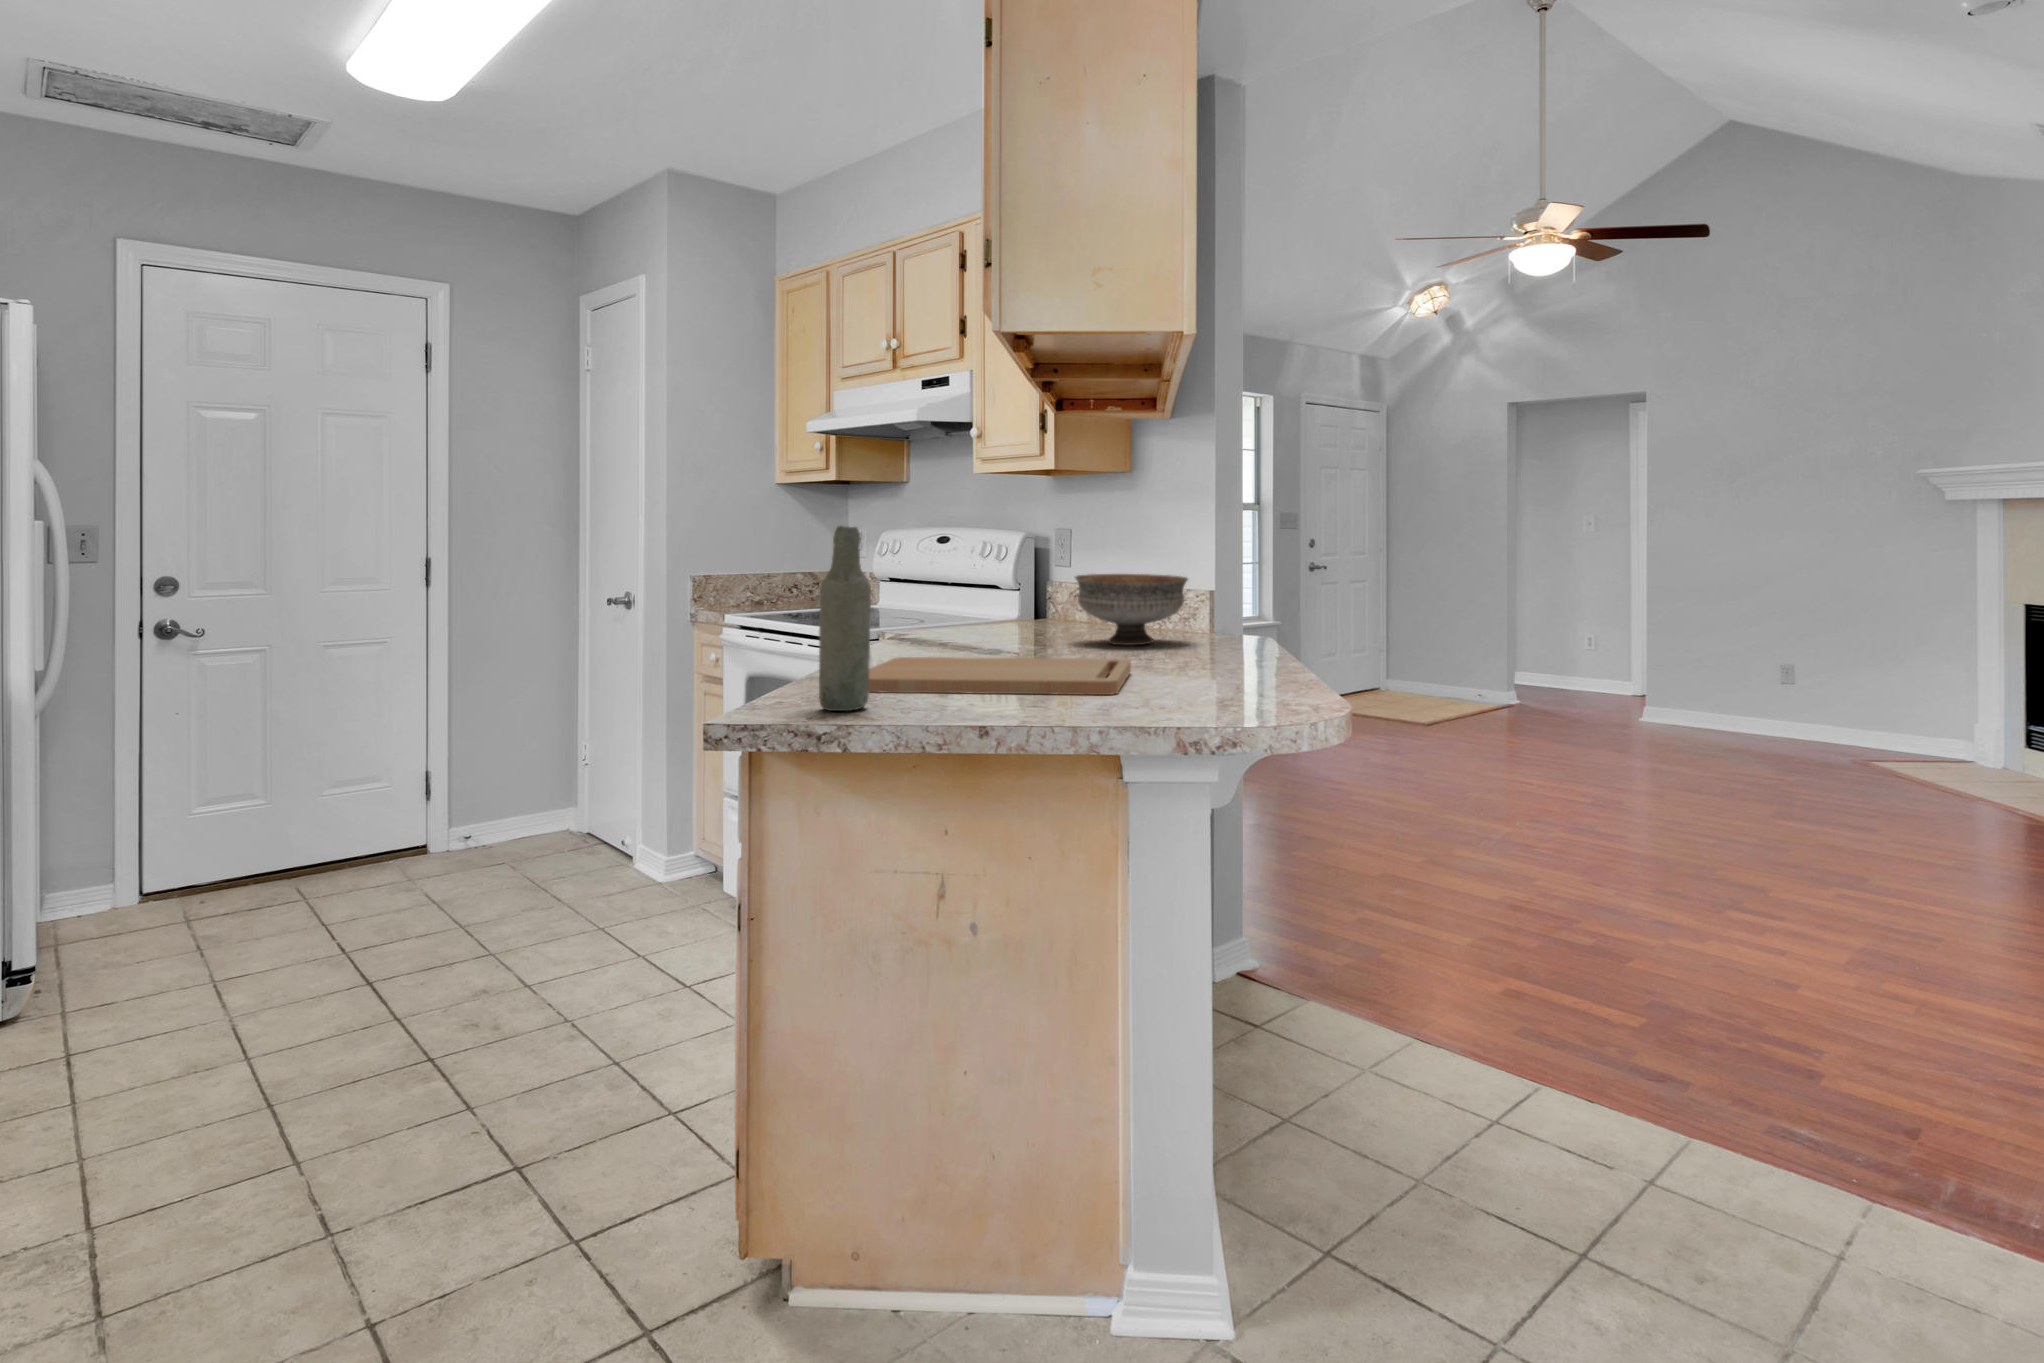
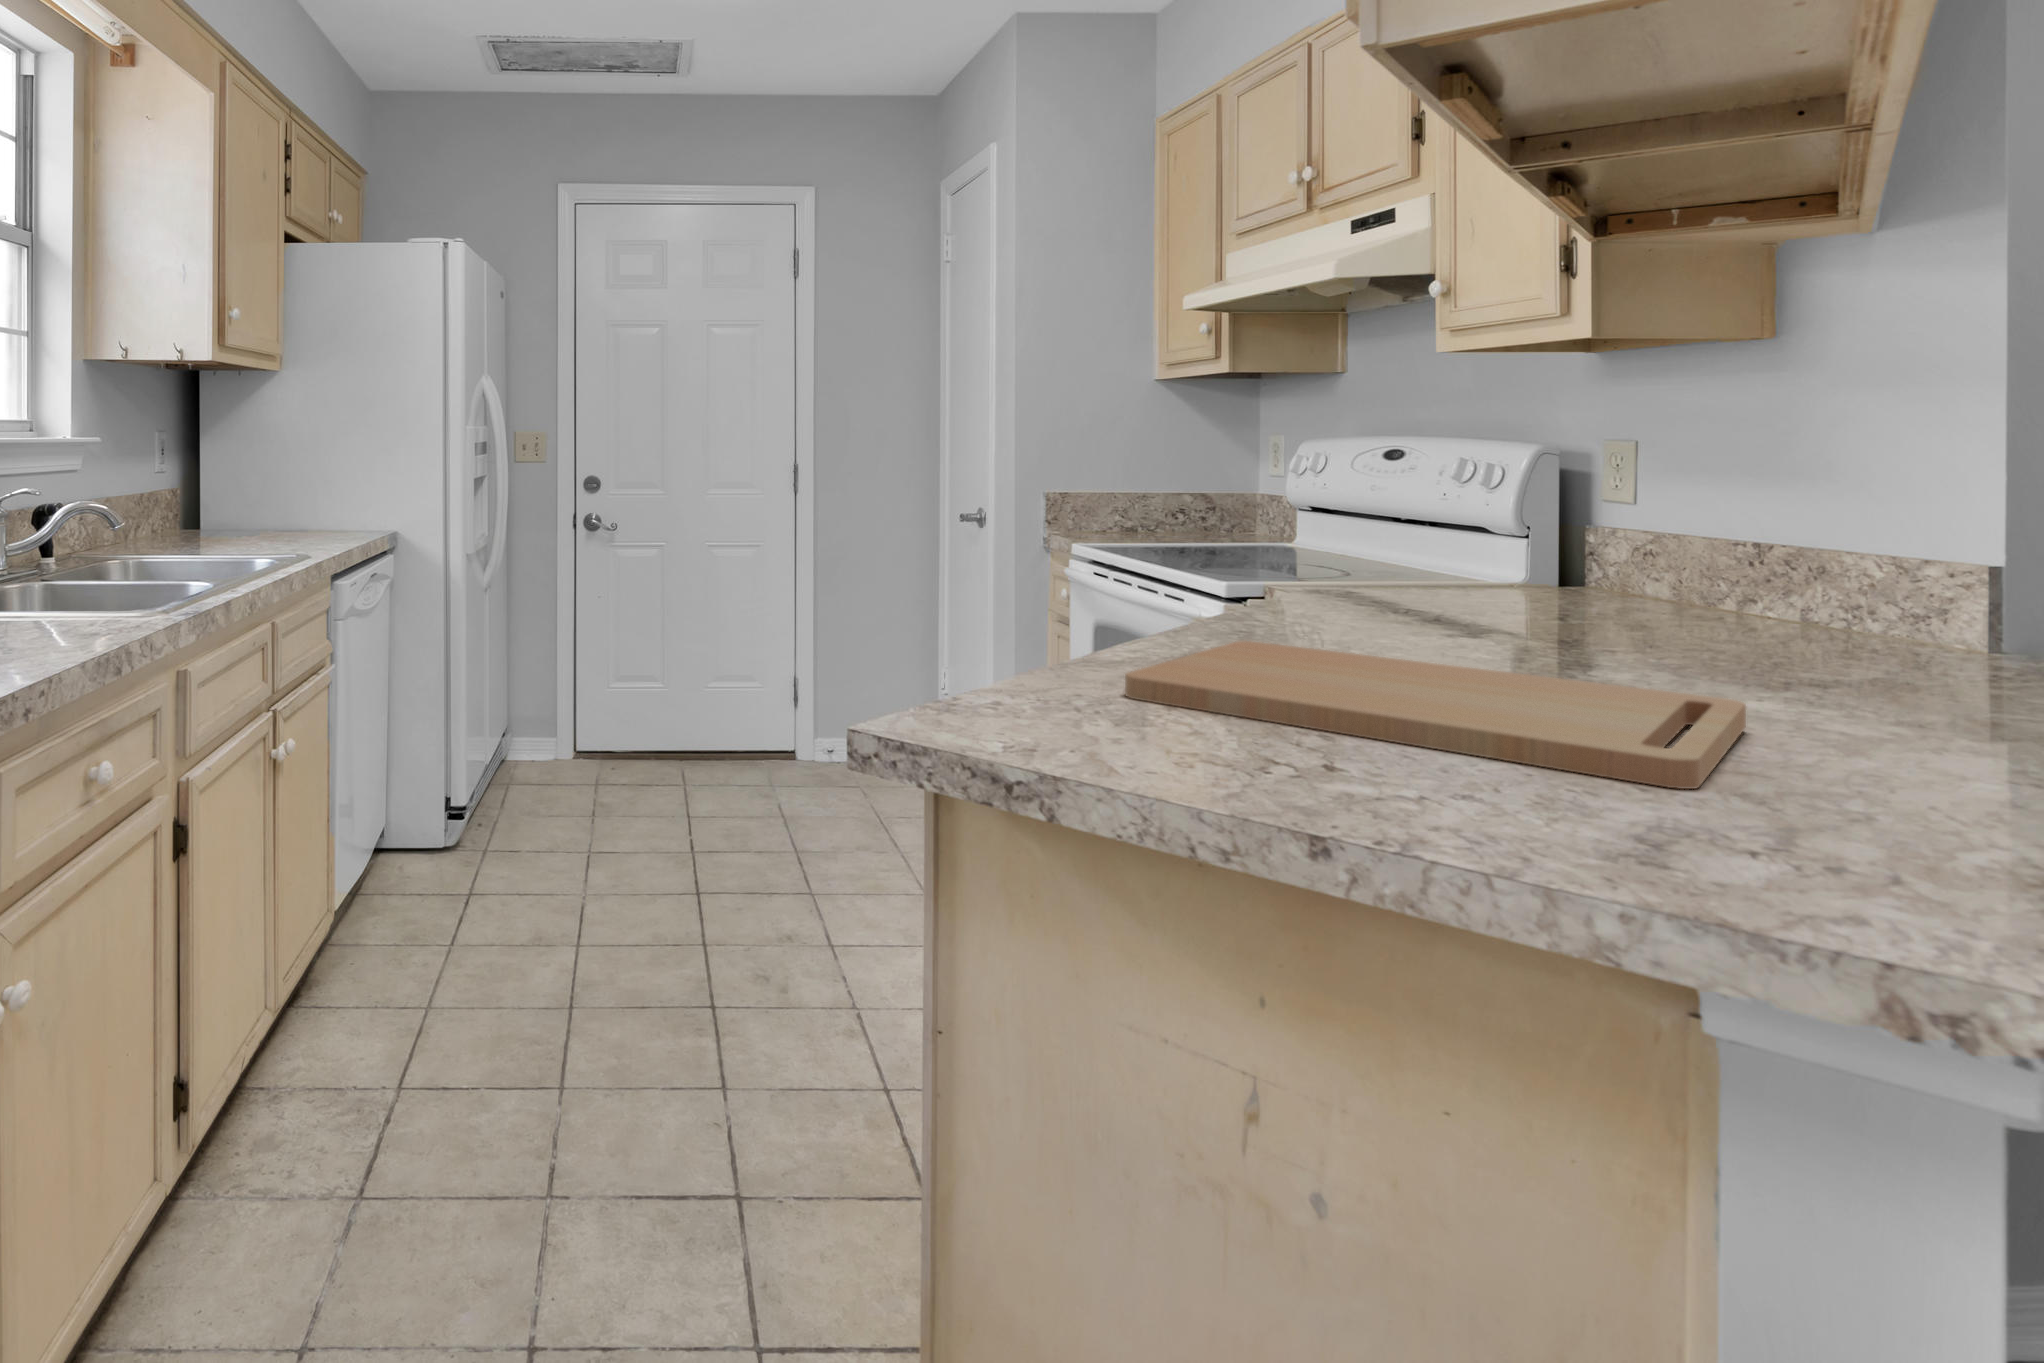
bottle: present [819,526,871,711] -> none [1040,428,1129,742]
bowl: present [1074,574,1188,645] -> none [1623,518,1914,658]

